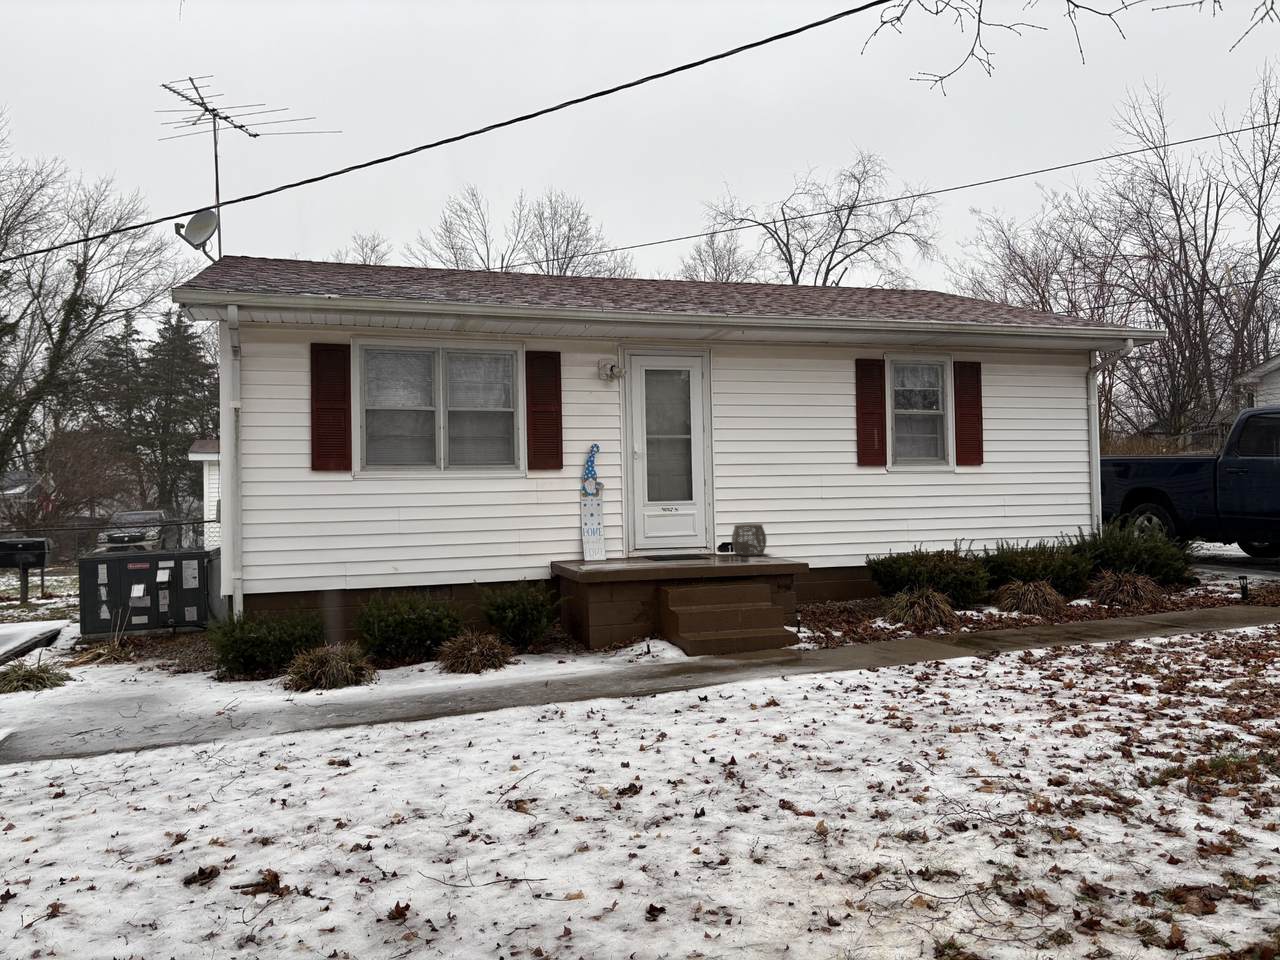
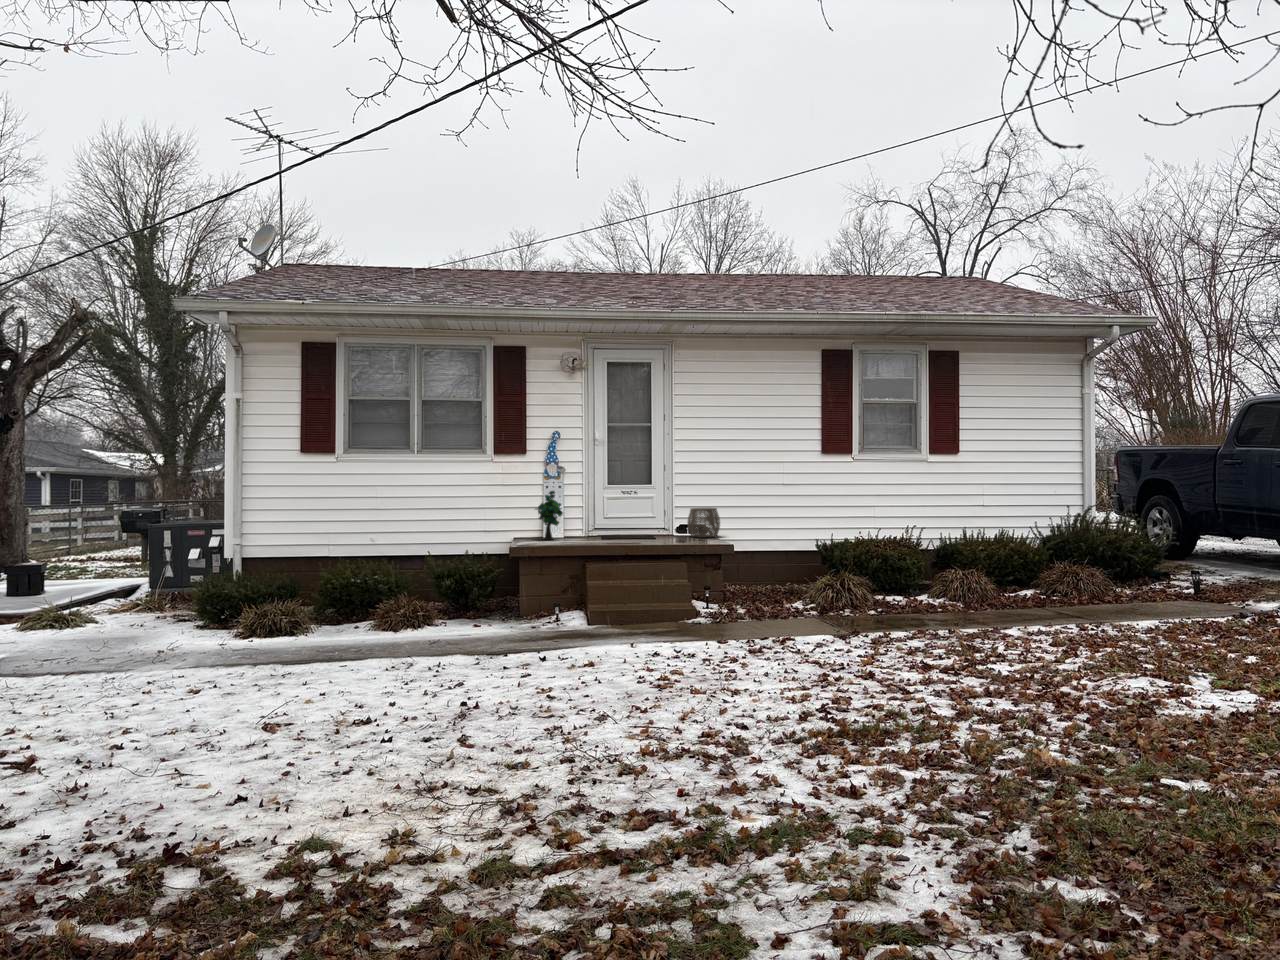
decorative plant: none [576,508,608,562] -> present [536,491,563,540]

